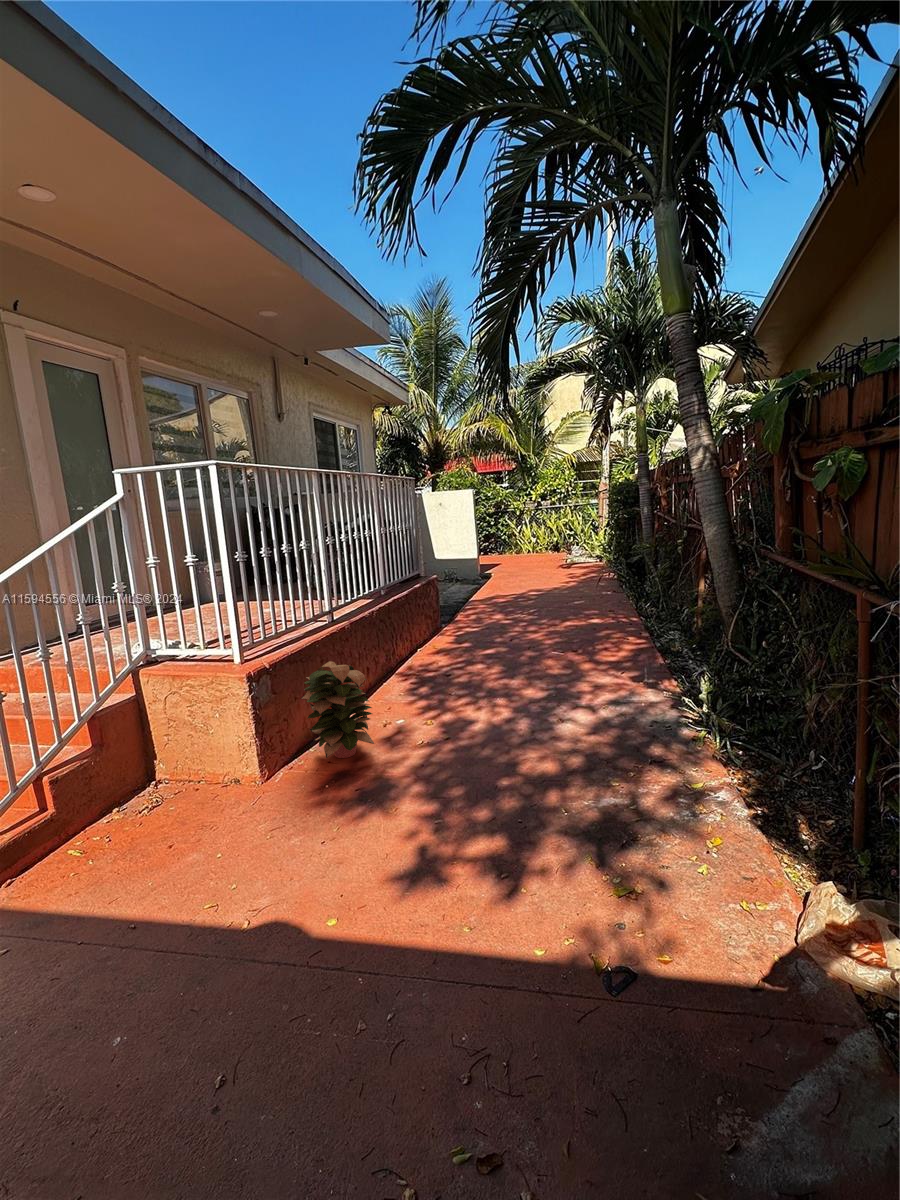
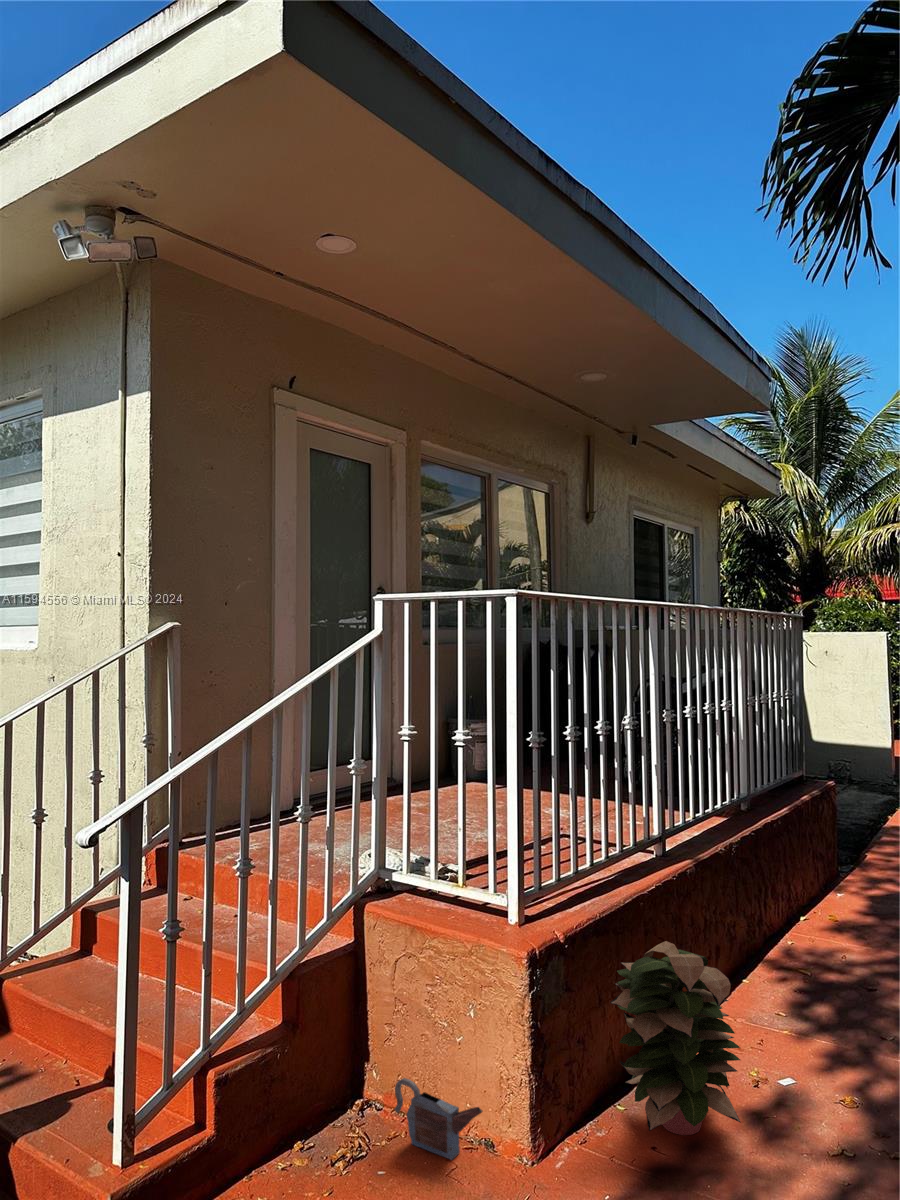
watering can: none [174,762,230,797] -> present [395,1078,483,1160]

